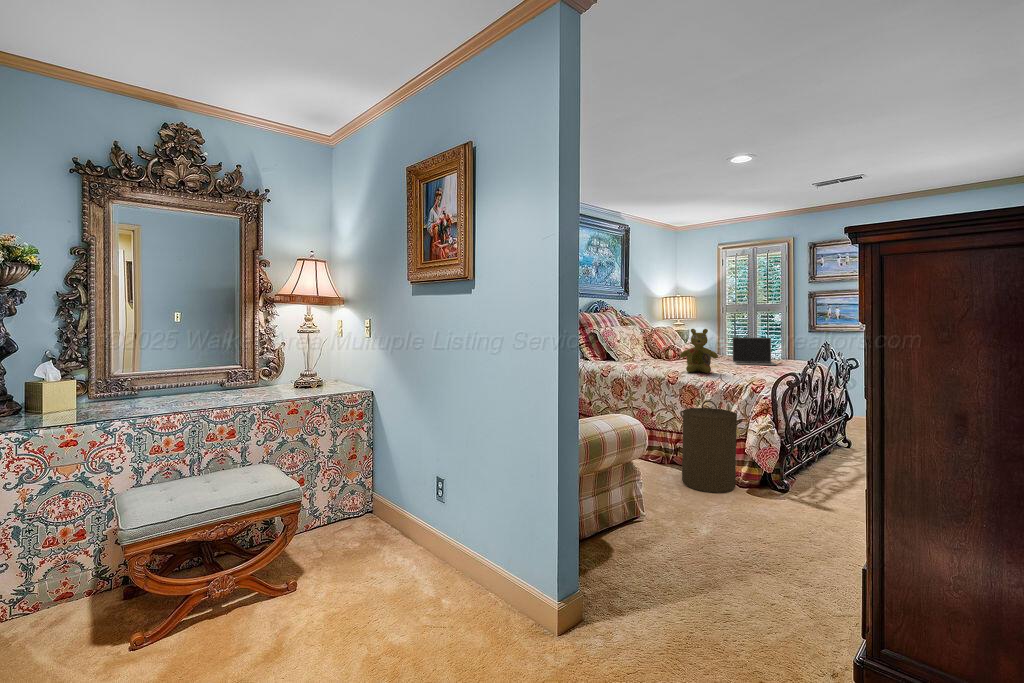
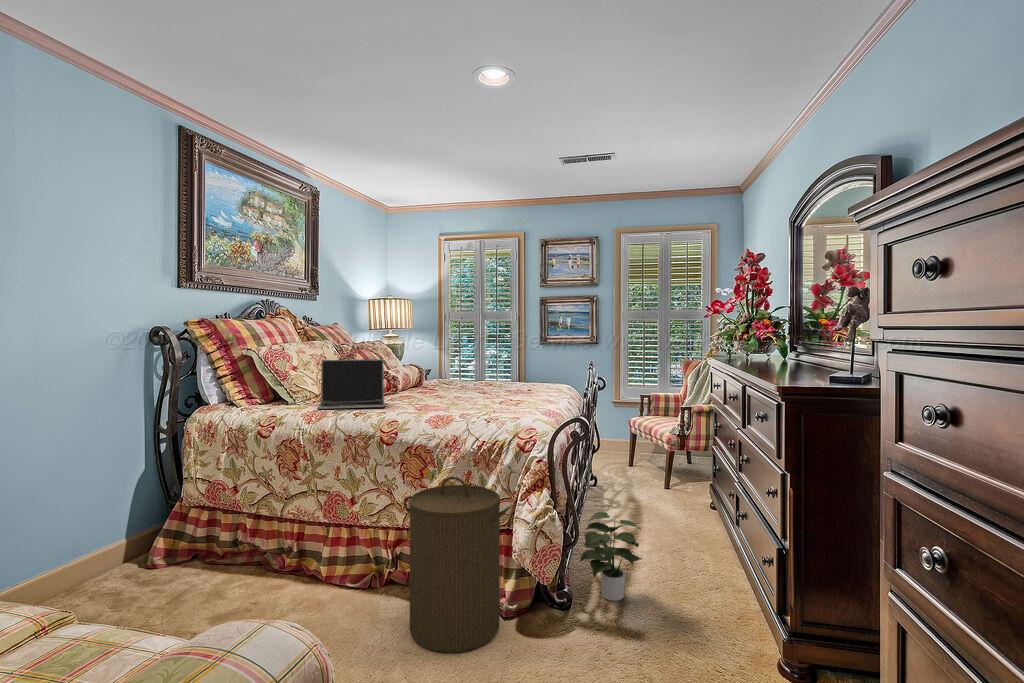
stuffed bear: present [680,329,718,373] -> none [398,347,458,422]
laptop: present [733,337,776,365] -> present [317,359,385,409]
potted plant: none [794,439,845,494] -> present [580,512,642,601]

